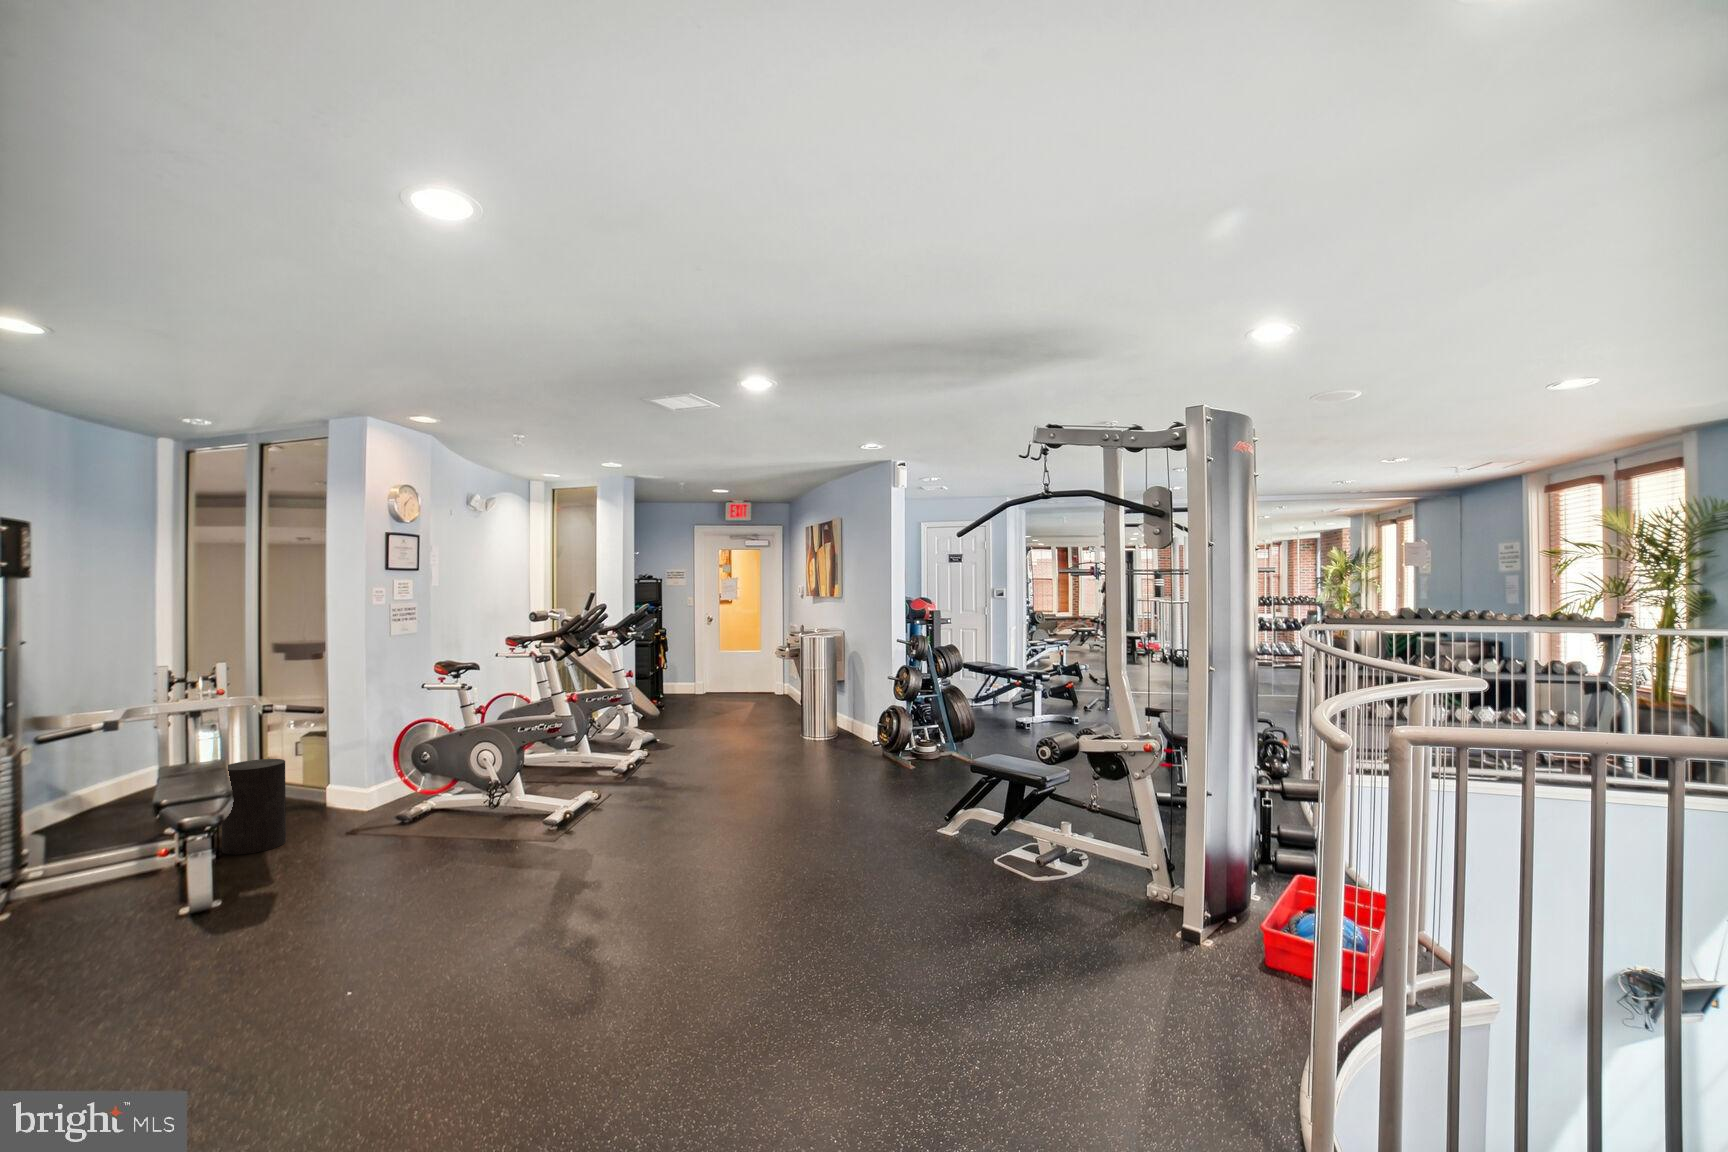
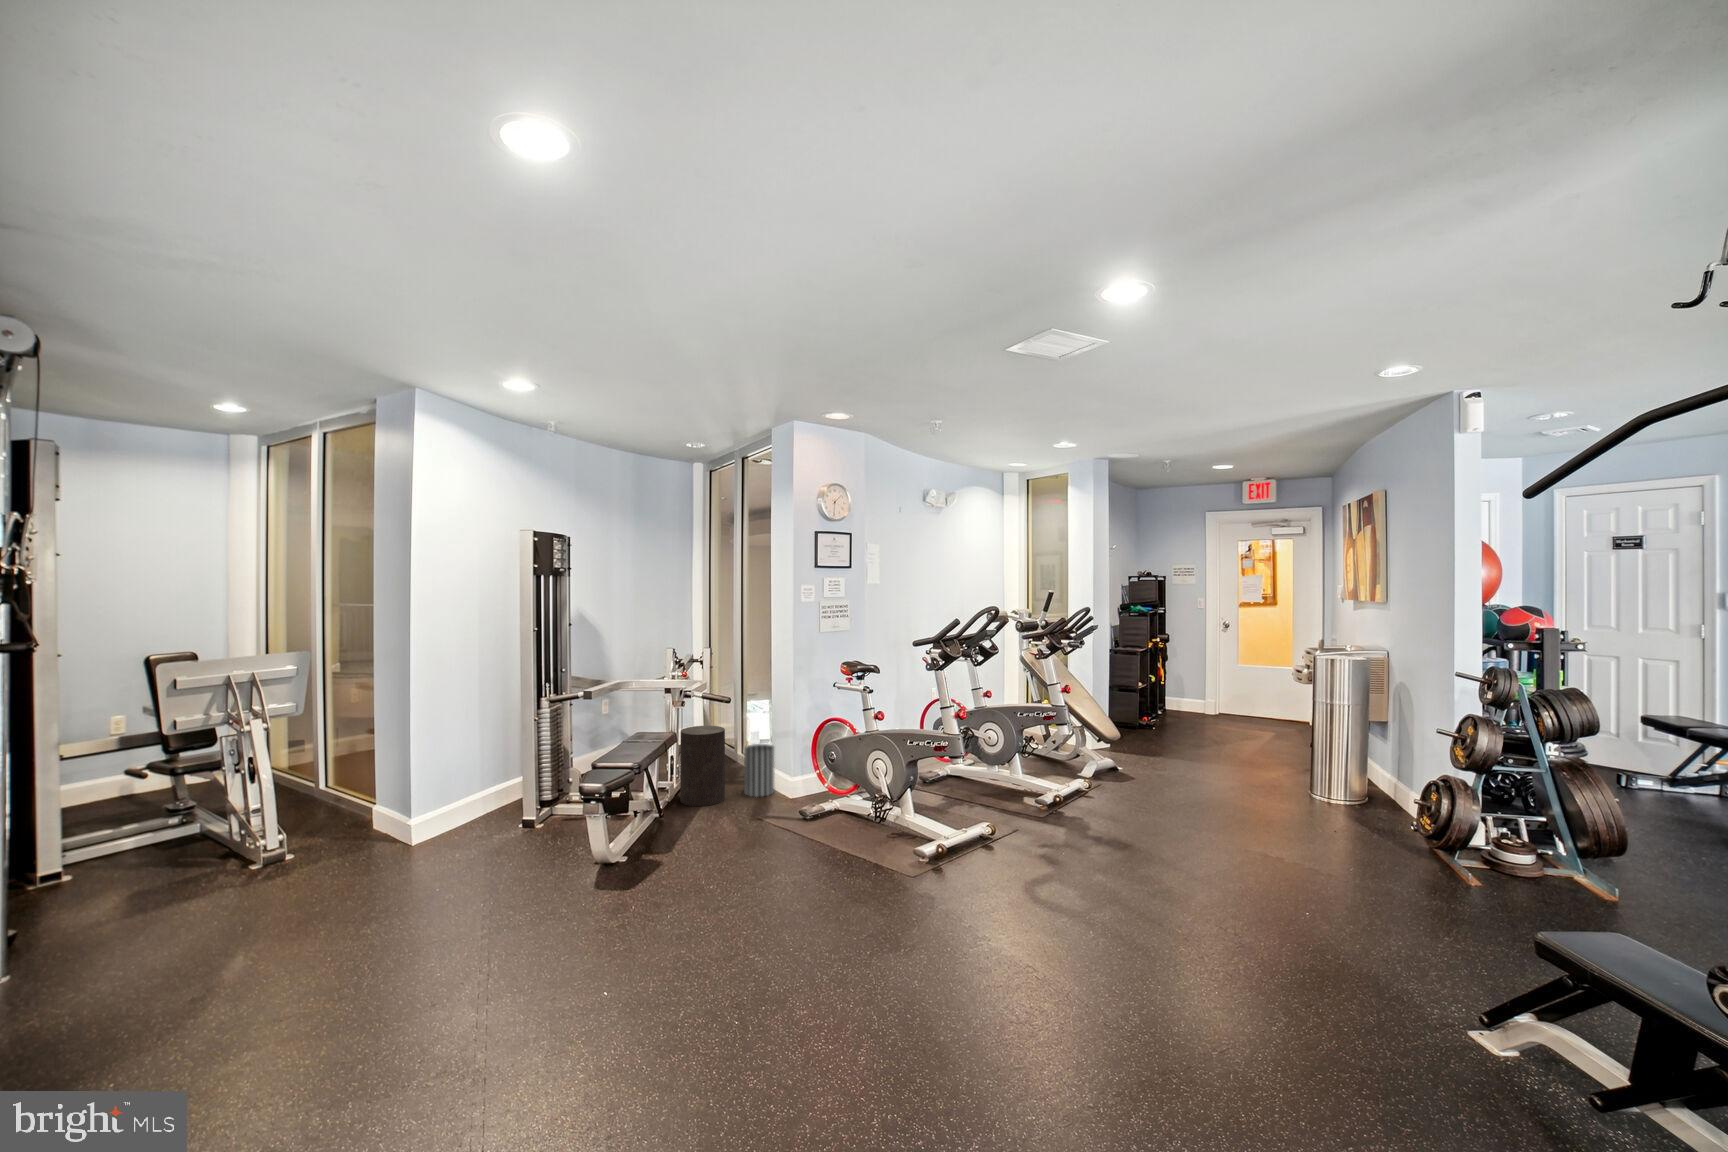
wastebasket: none [302,772,342,832] -> present [744,744,774,797]

